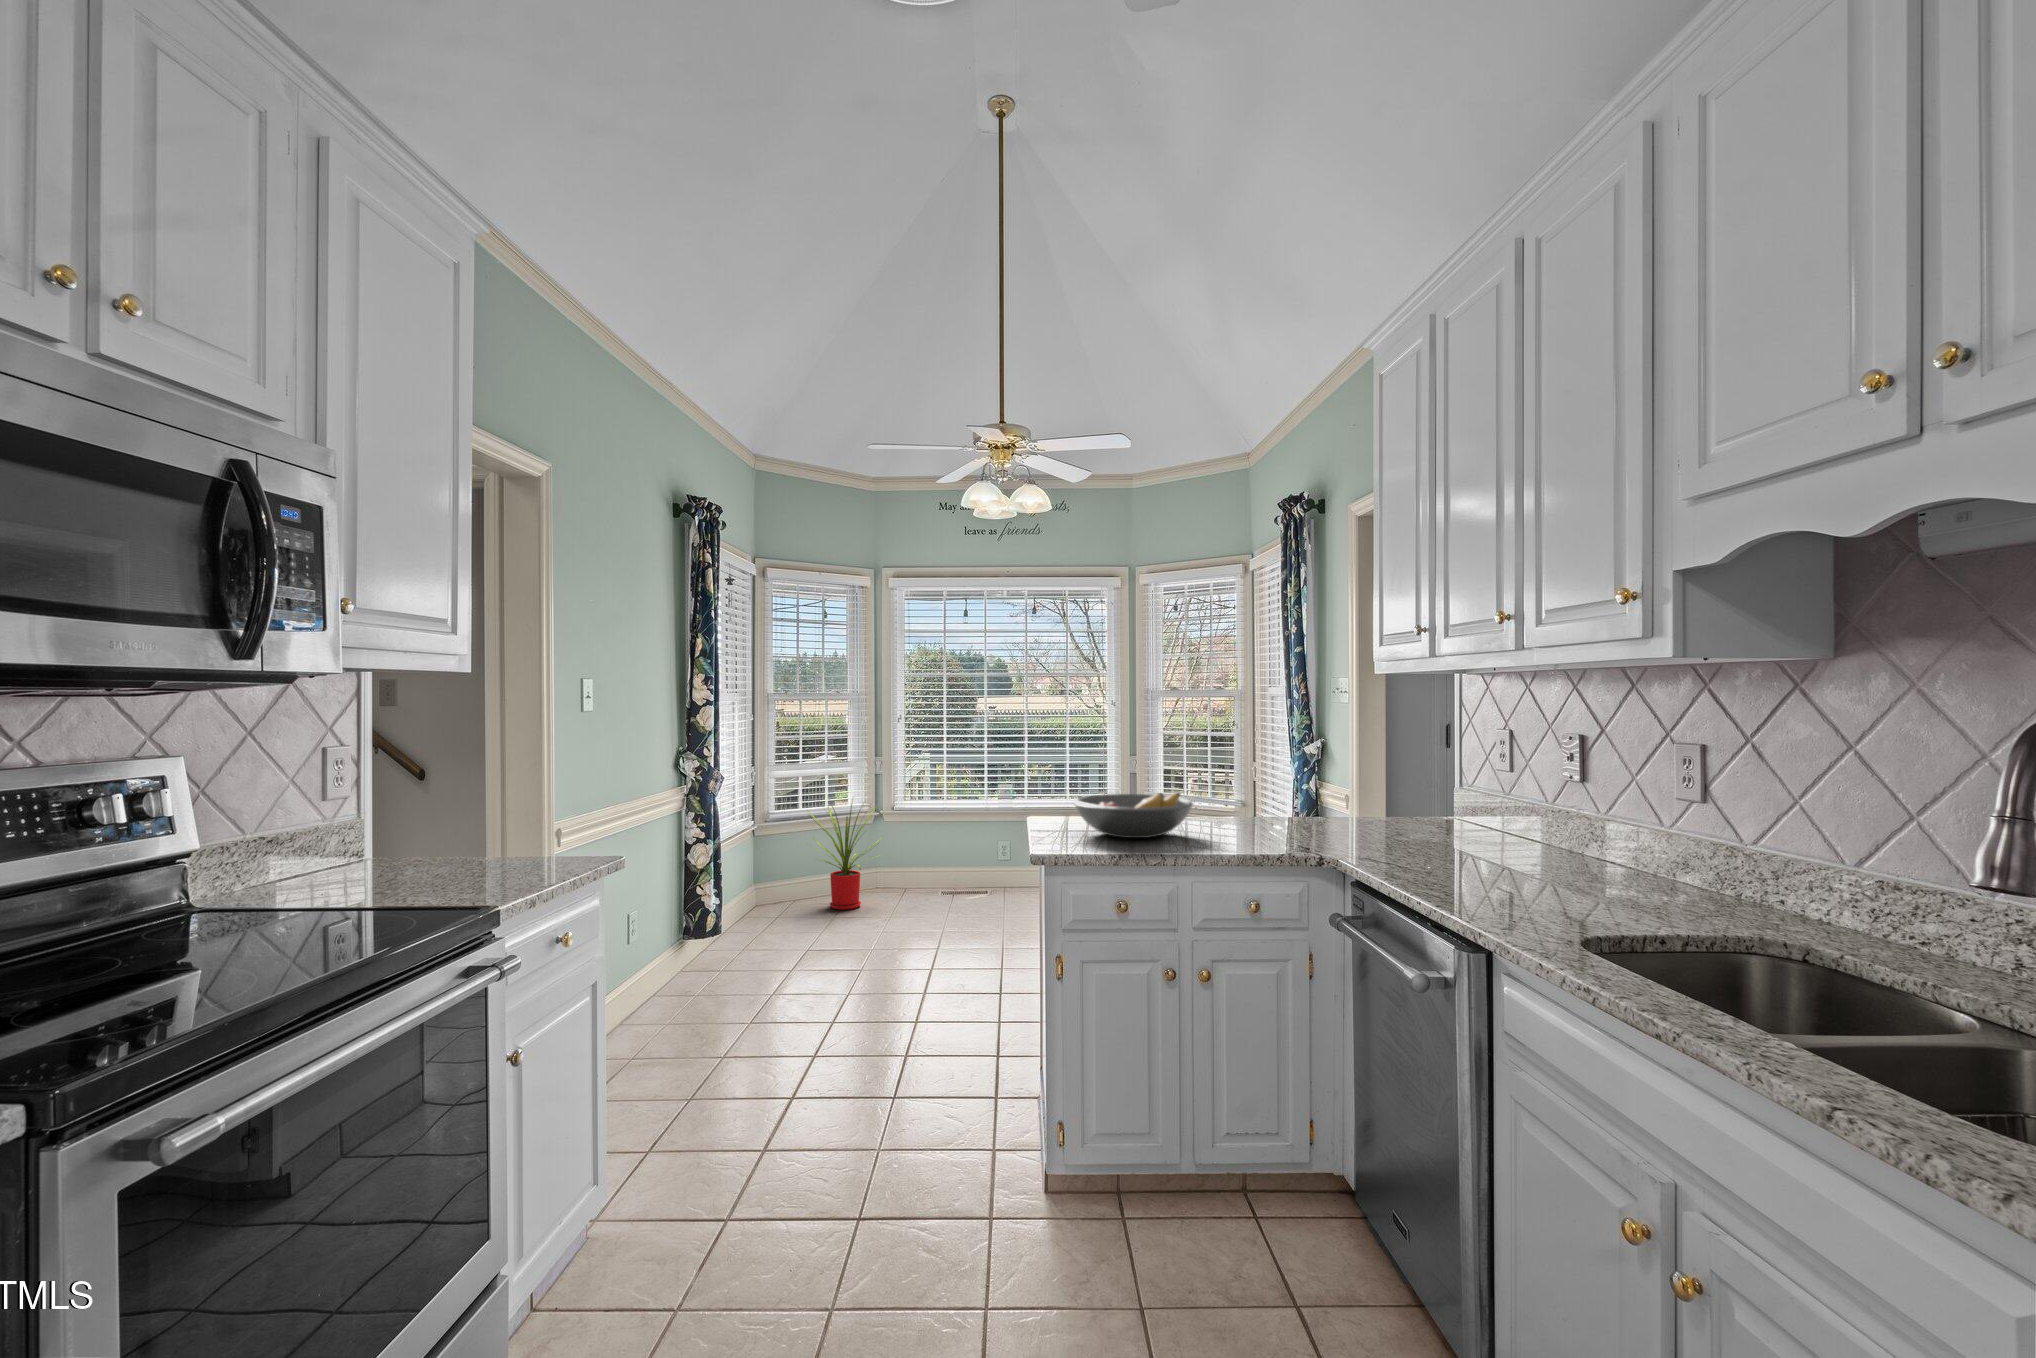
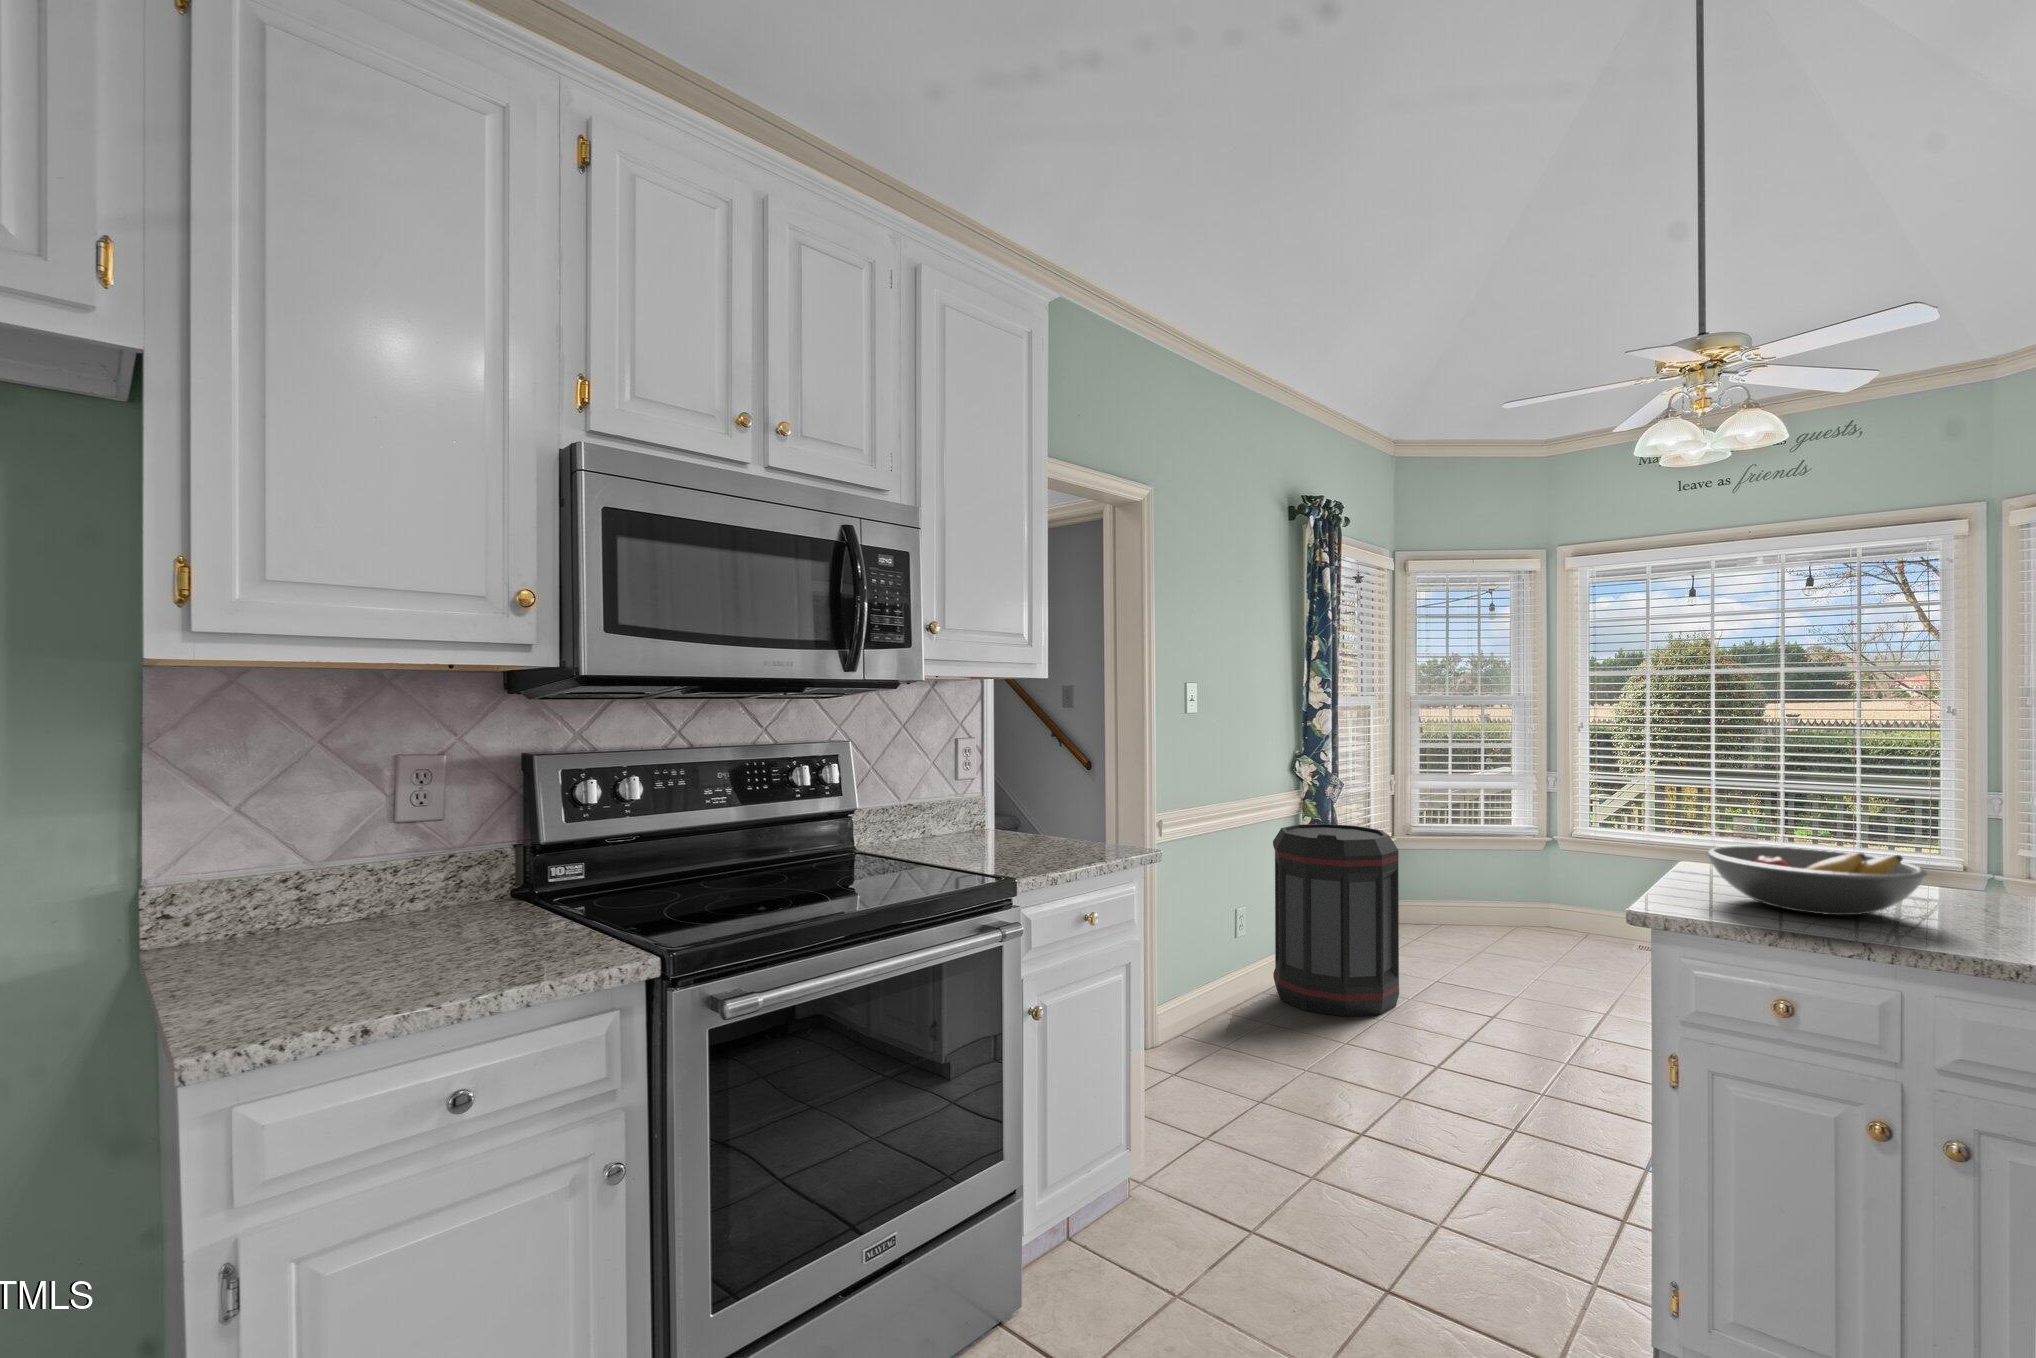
house plant: present [808,798,881,910] -> none [1450,815,1555,944]
trash can: none [662,817,785,1003] -> present [1273,824,1399,1017]

